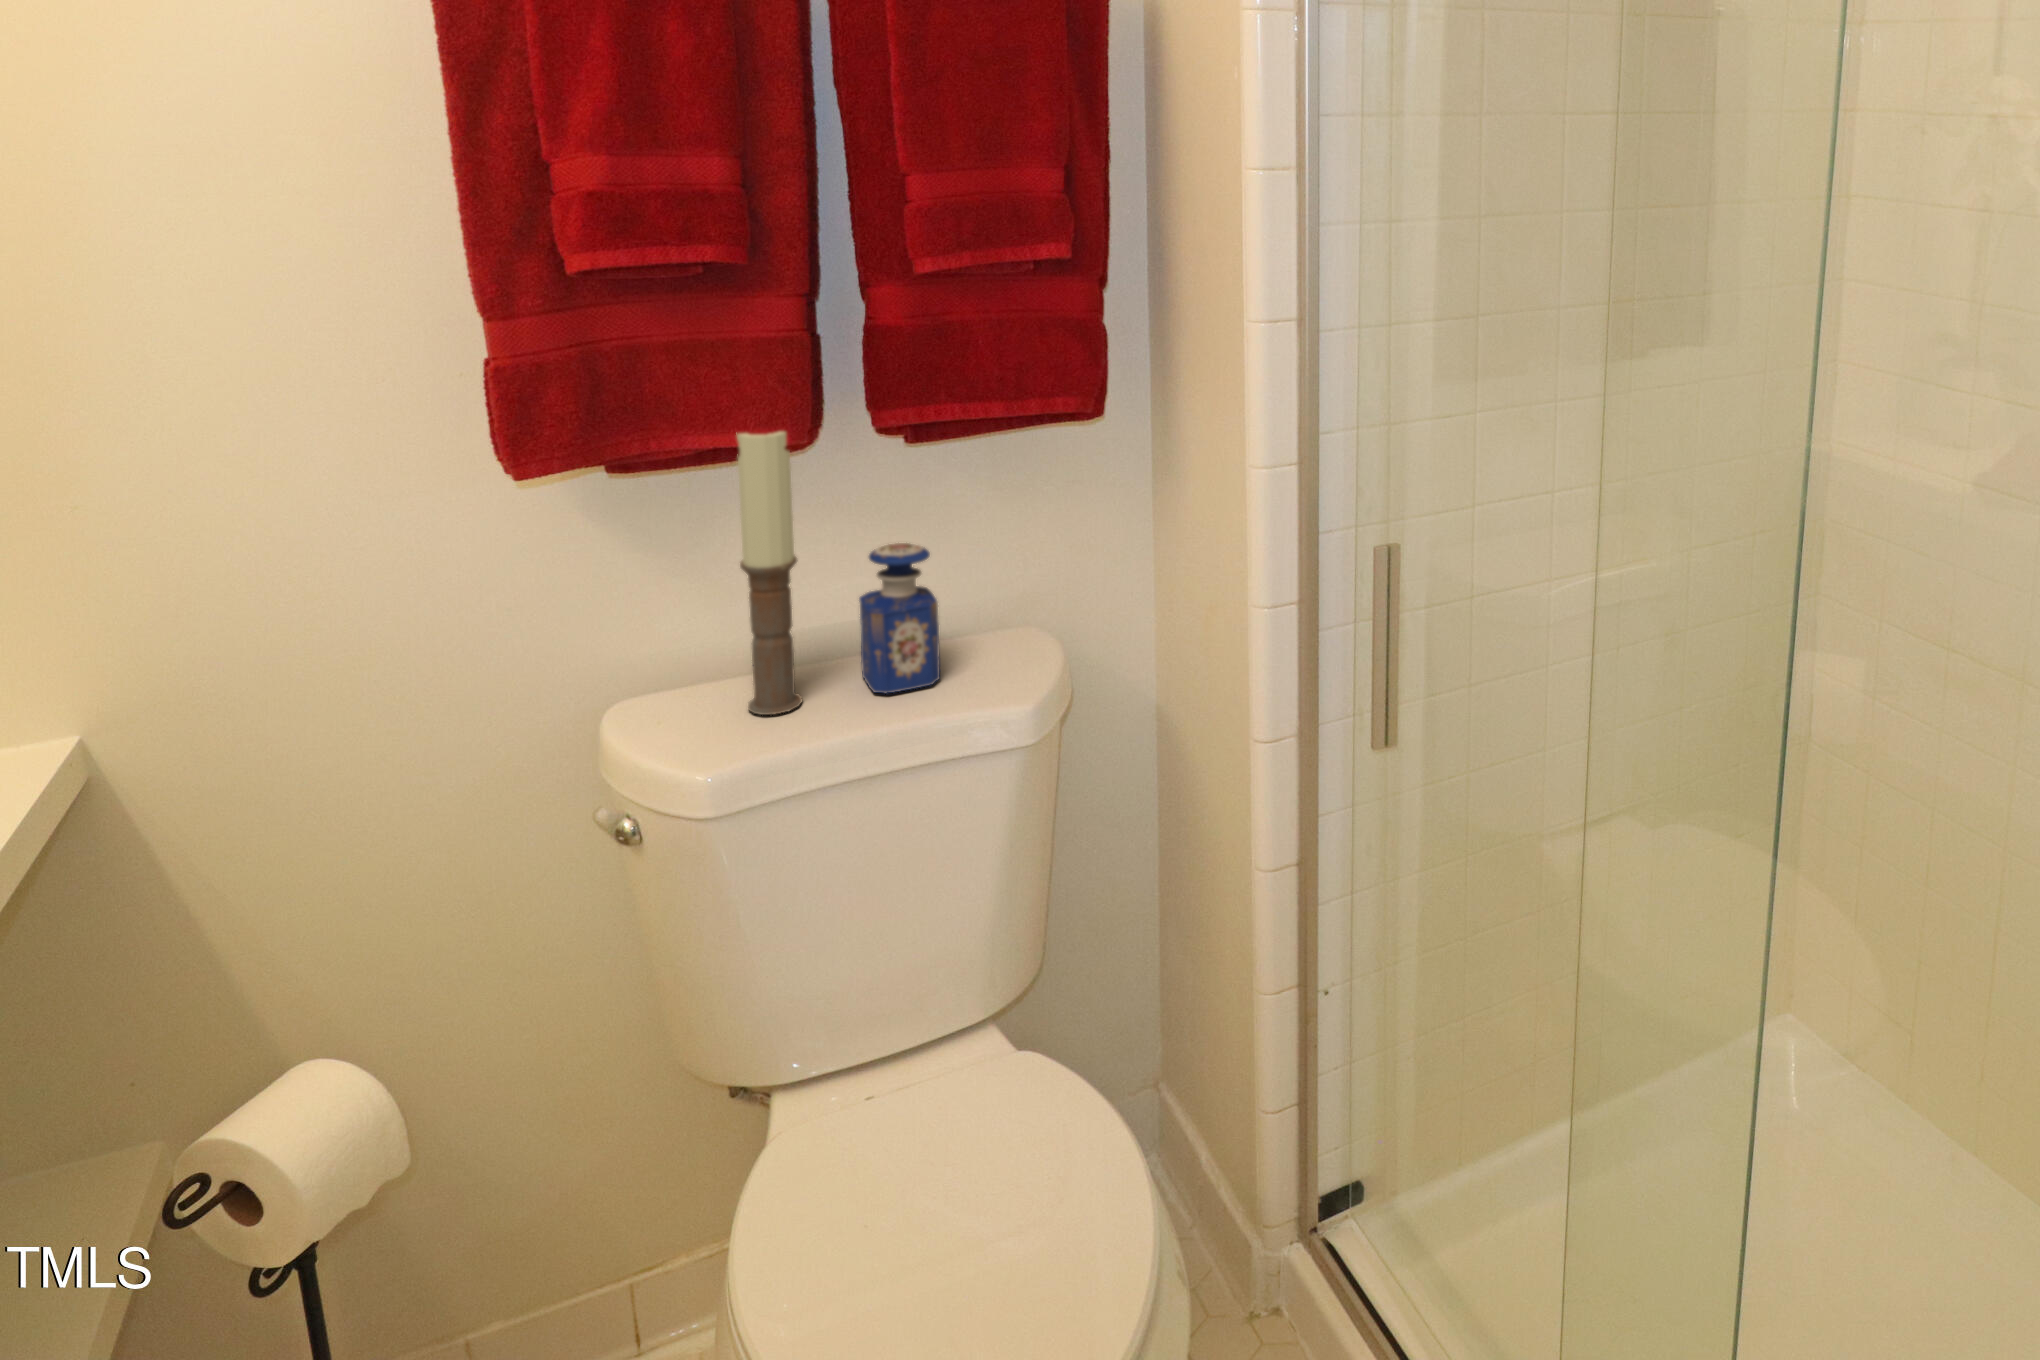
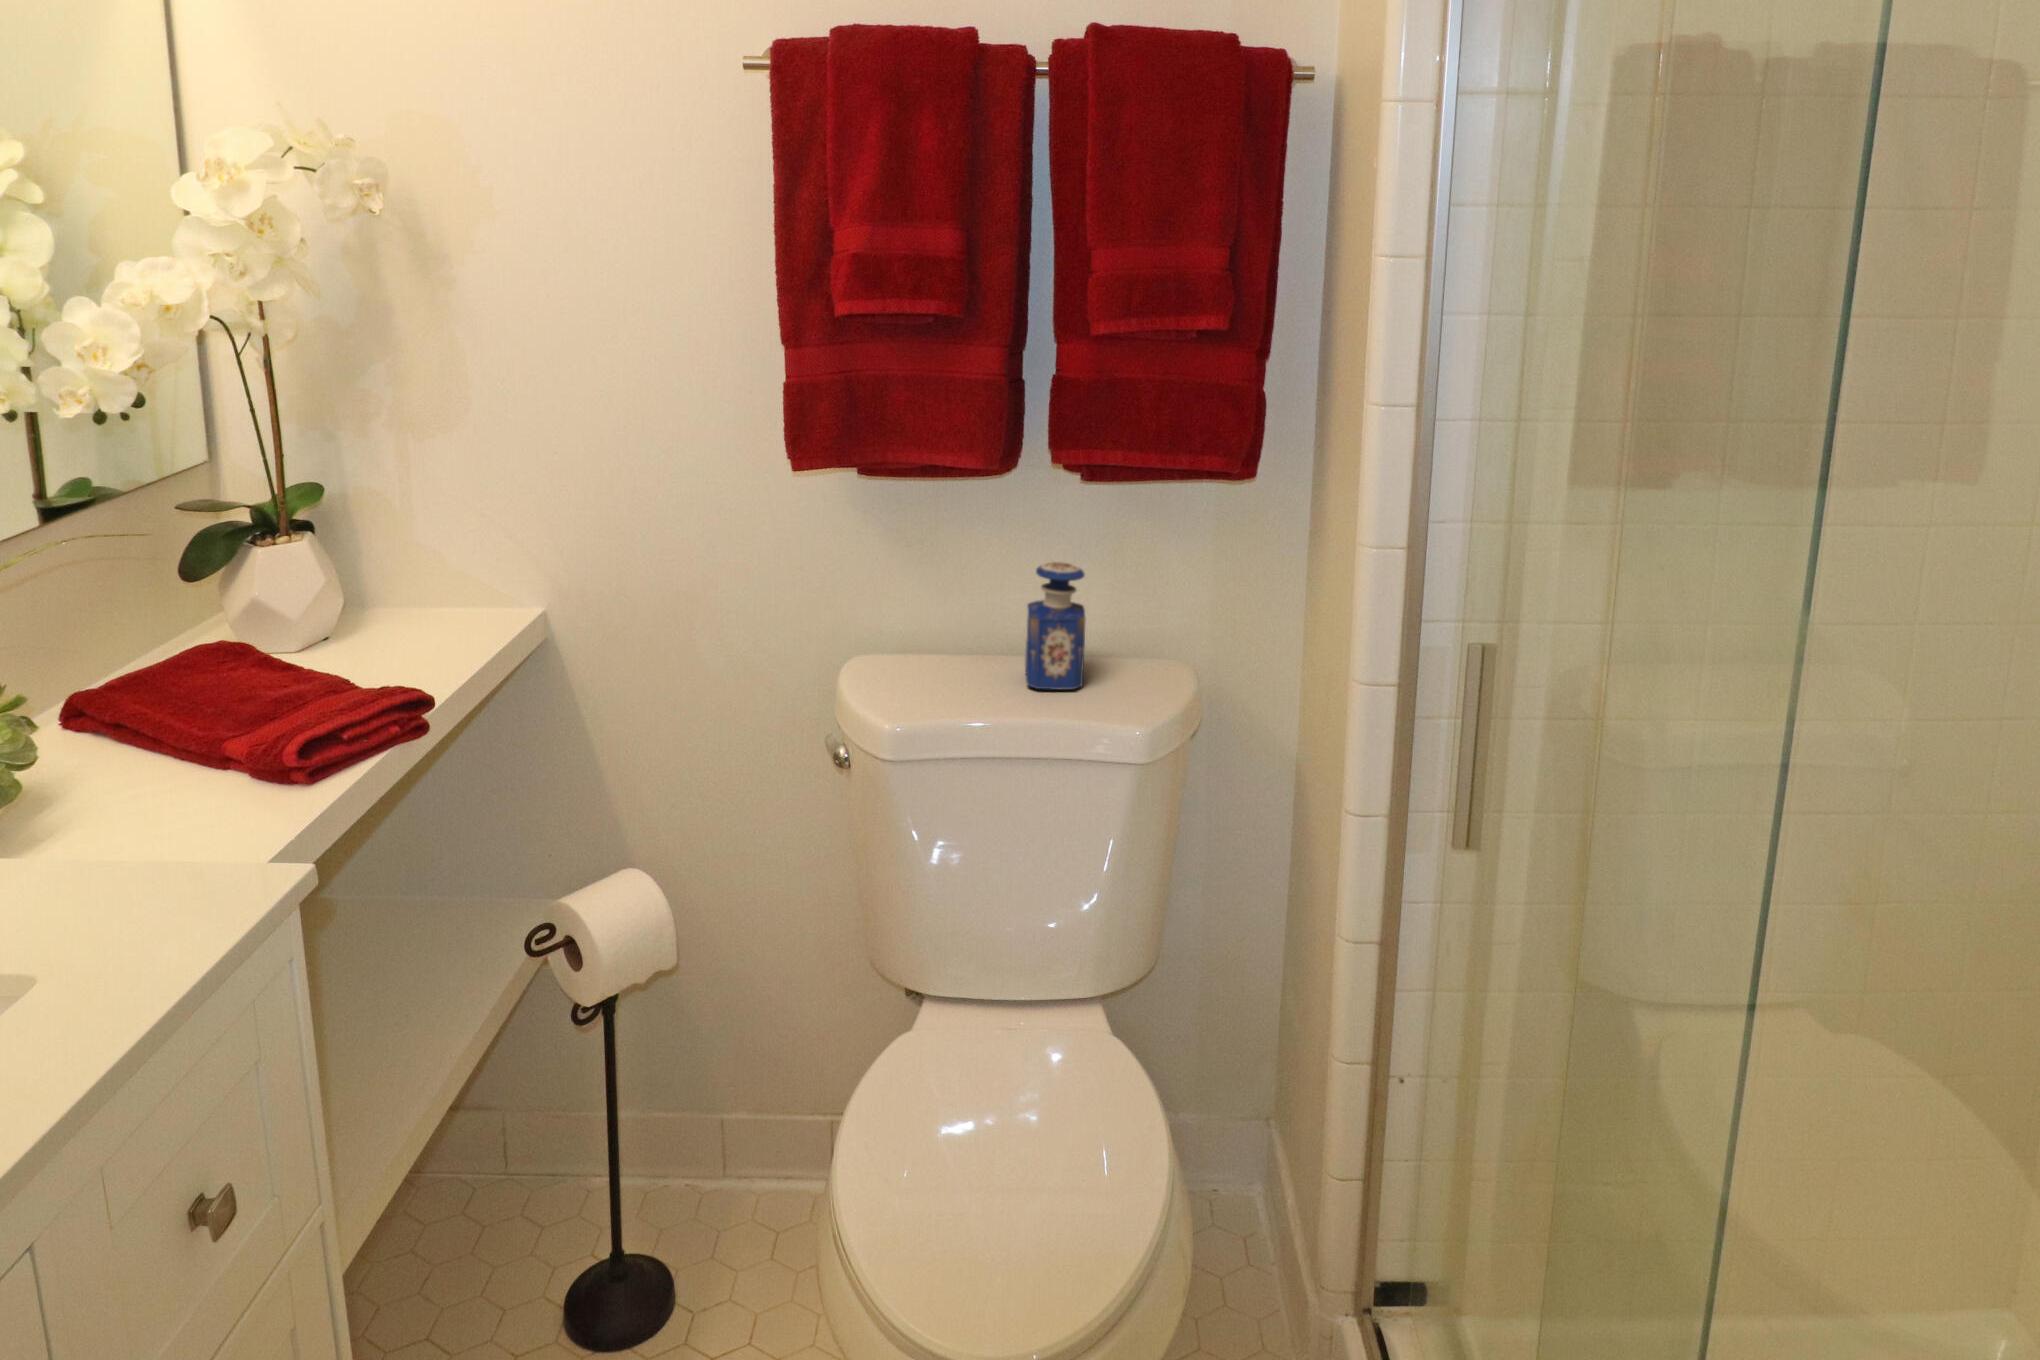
candle: present [737,432,802,715] -> none [934,444,982,687]

